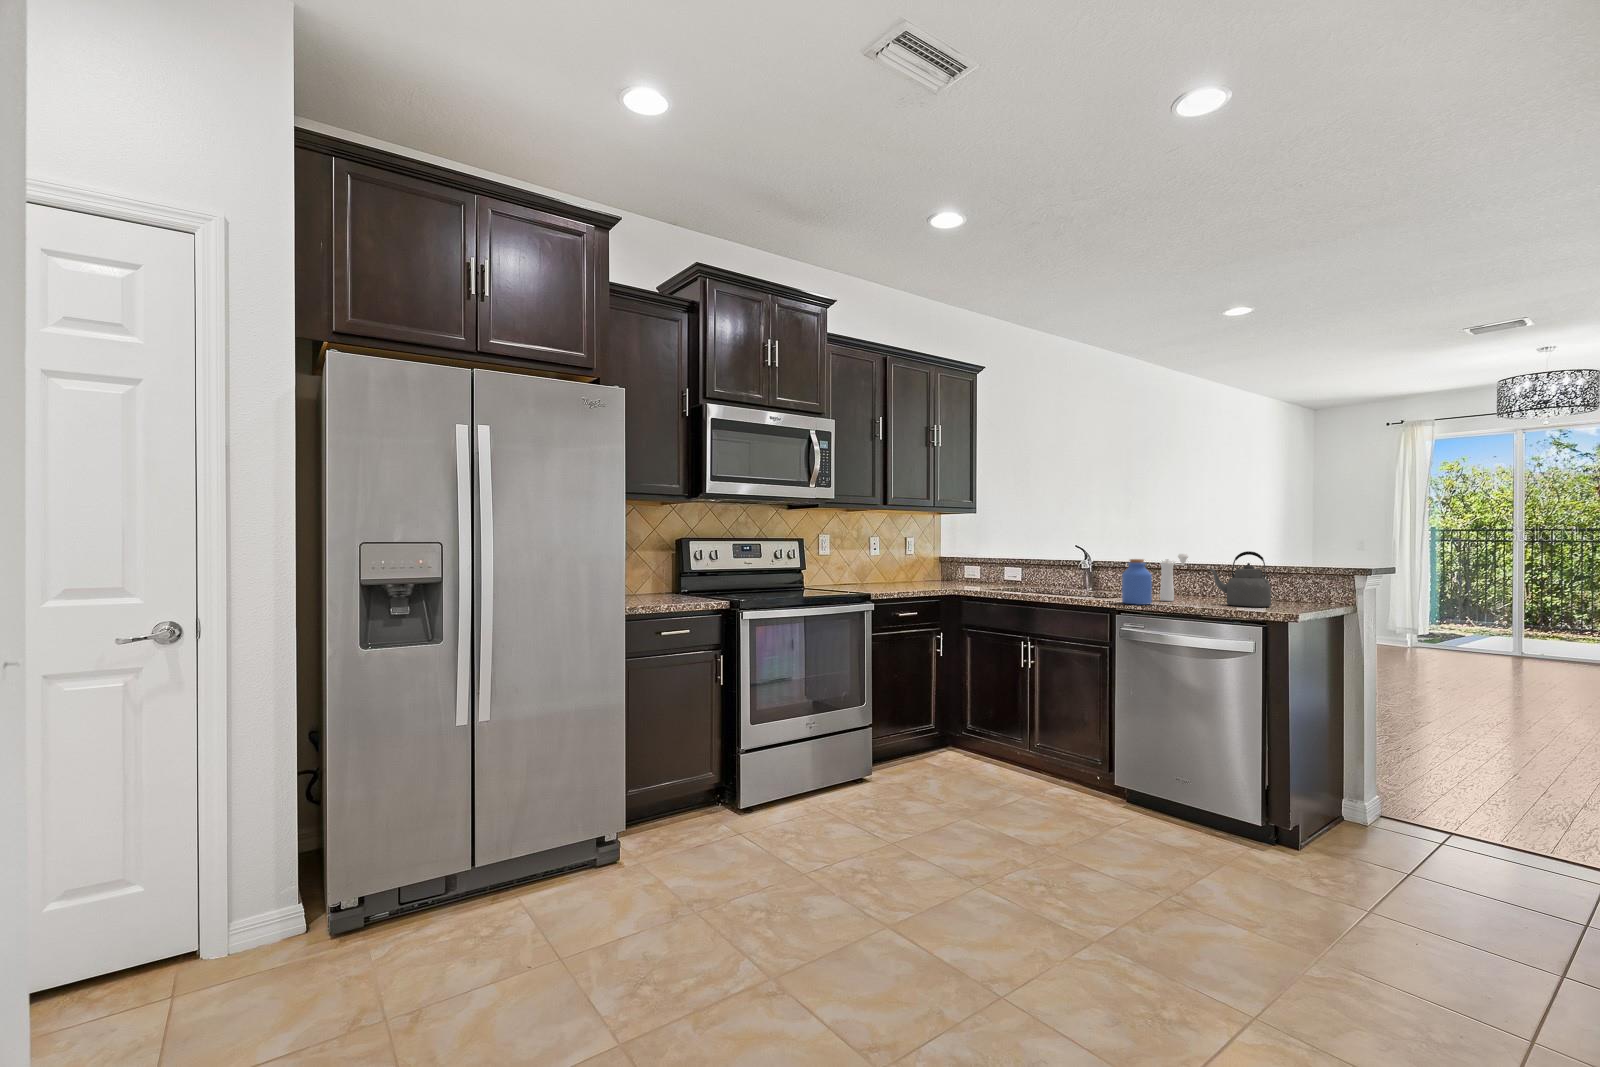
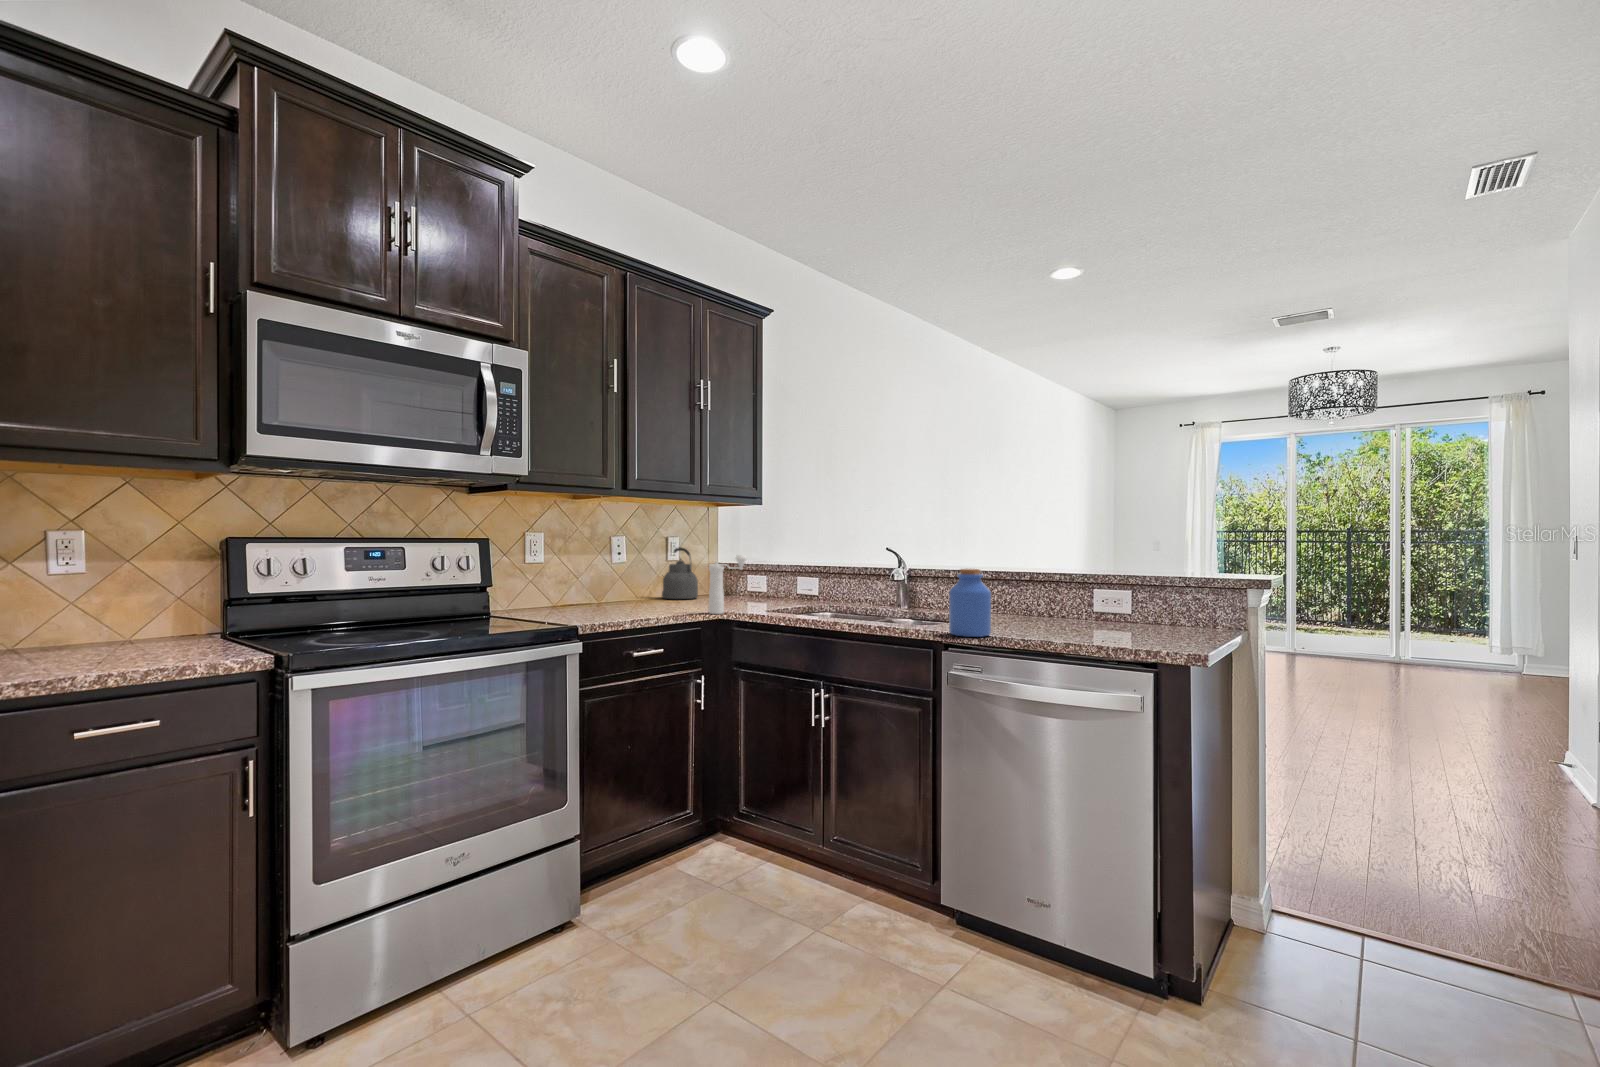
kettle: present [1208,551,1271,607] -> present [662,548,698,599]
pepper mill: present [1160,554,1188,601] -> present [709,555,746,614]

